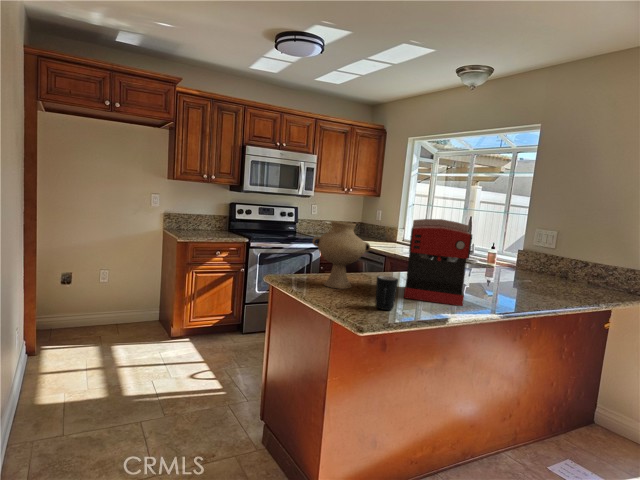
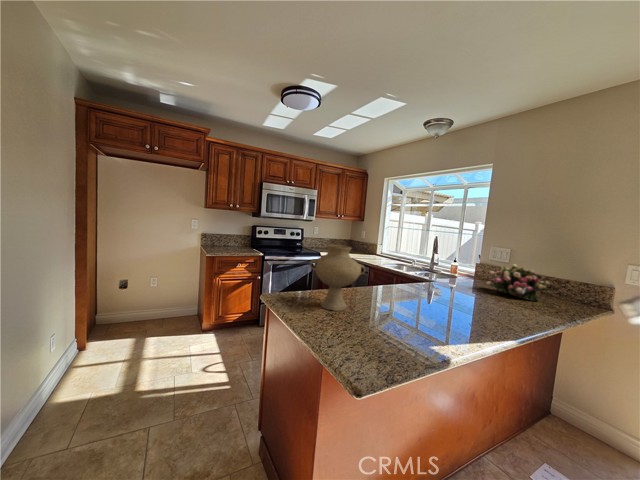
coffee maker: present [404,219,472,306] -> none [397,243,474,333]
flower arrangement: none [518,247,589,289] -> present [486,264,550,302]
mug: present [376,276,398,310] -> none [376,307,402,347]

